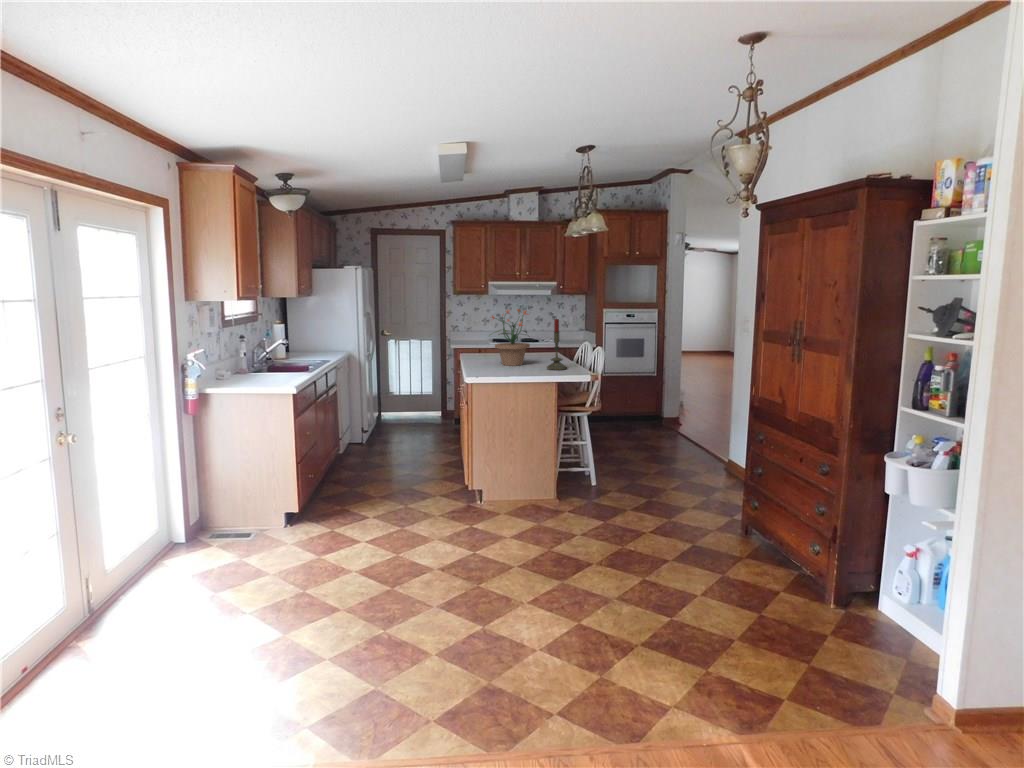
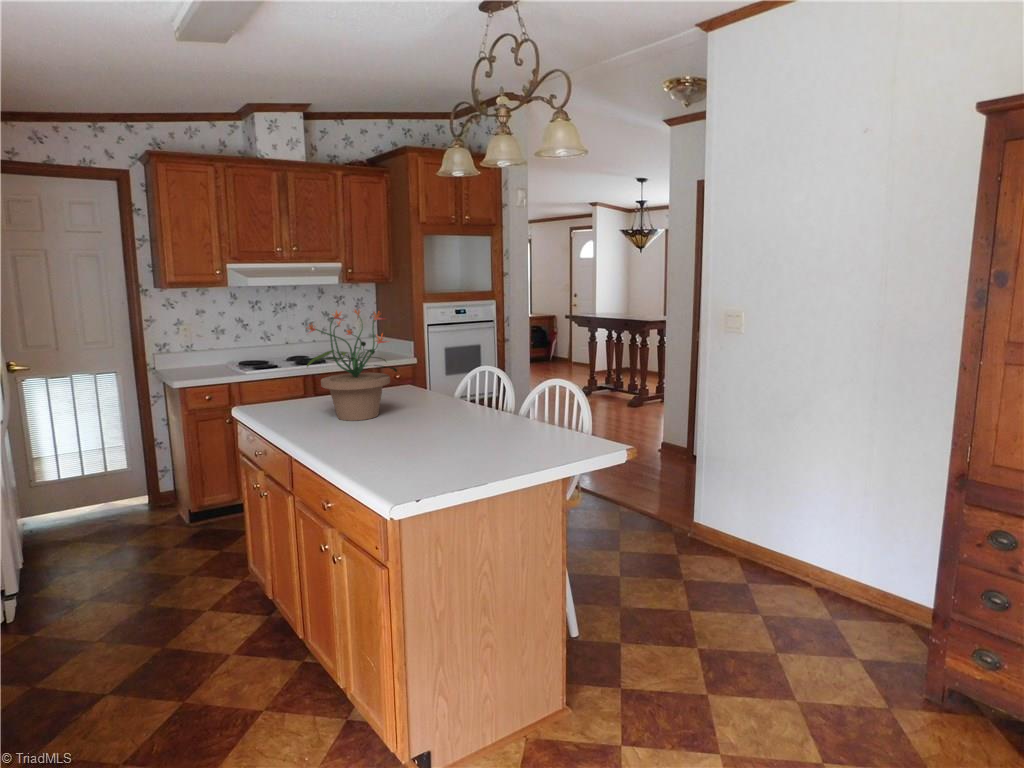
candle: present [547,319,567,370] -> none [440,323,477,423]

